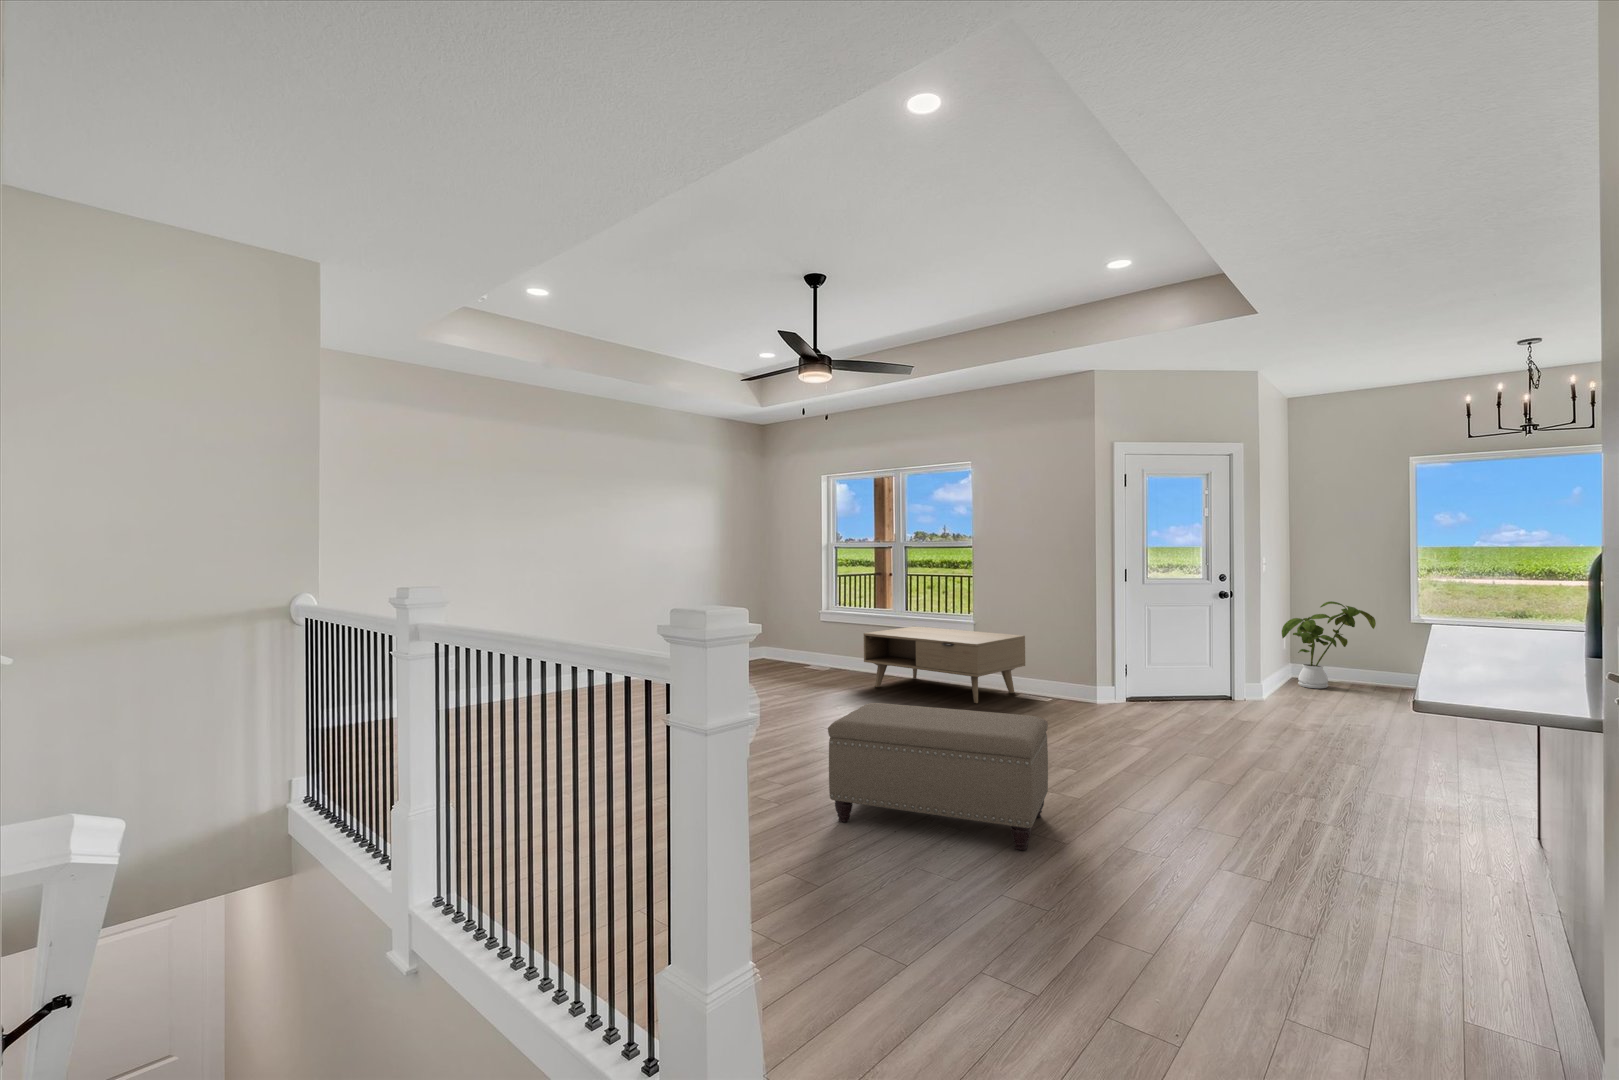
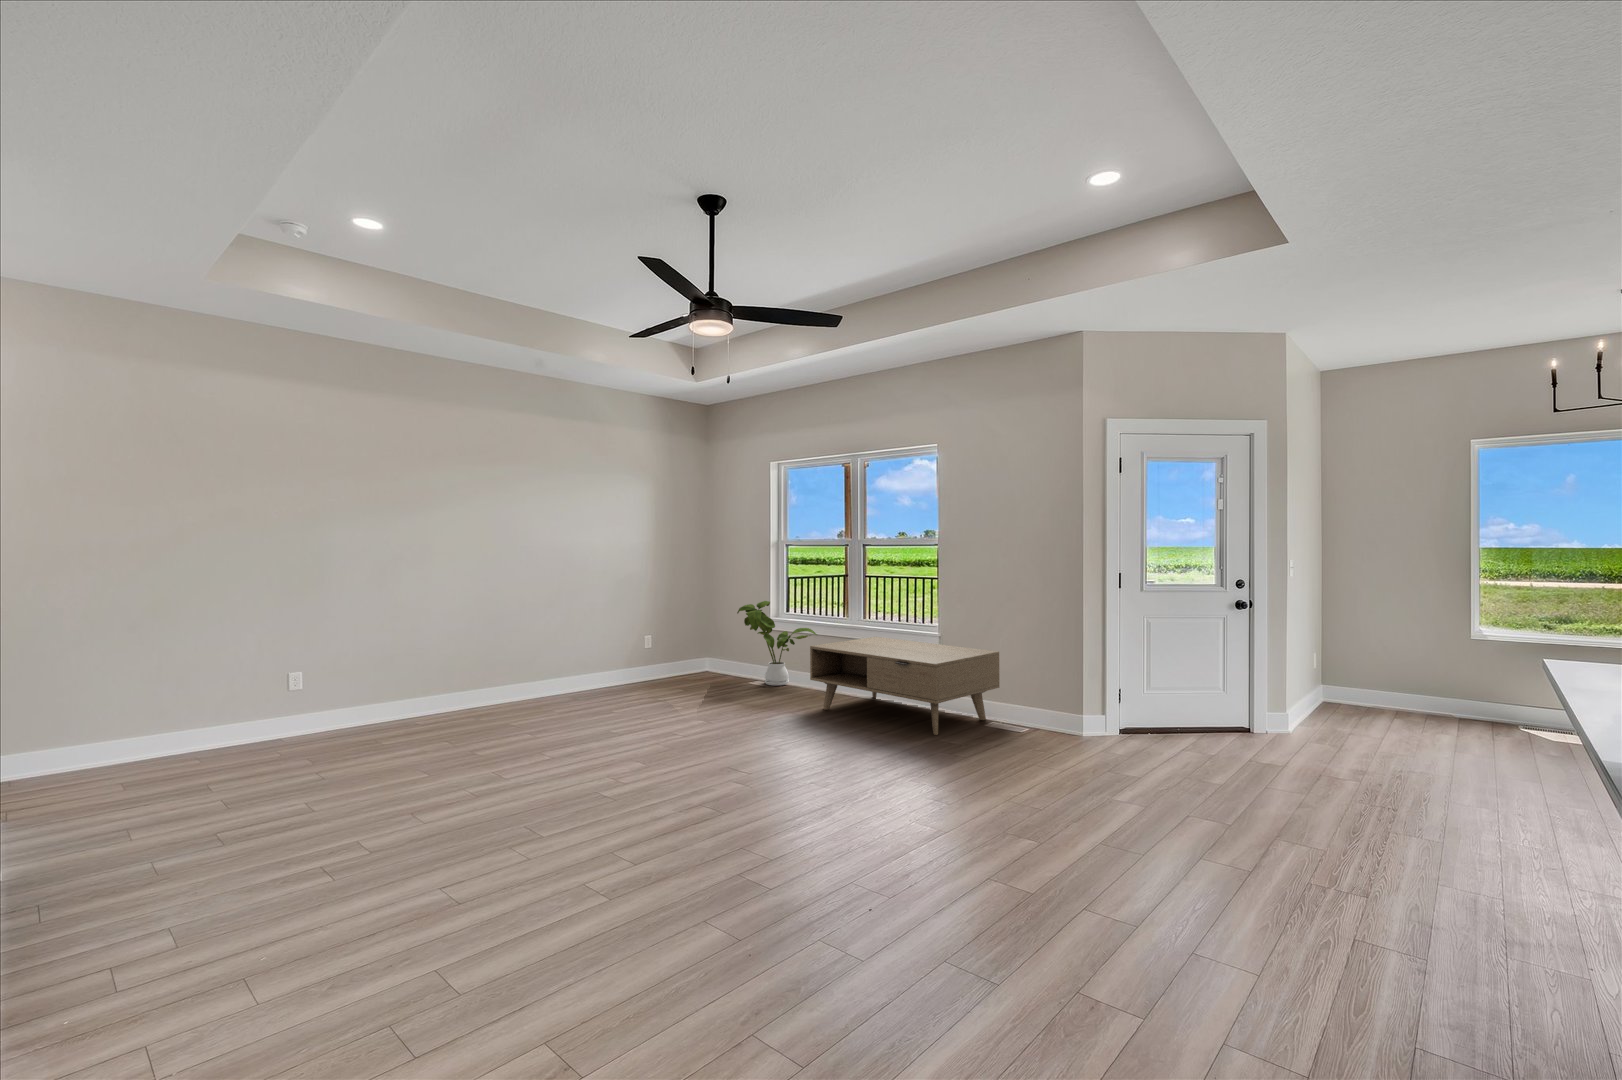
house plant: present [1282,601,1376,688] -> present [737,601,817,686]
ottoman: present [828,703,1048,850] -> none [672,760,985,1003]

